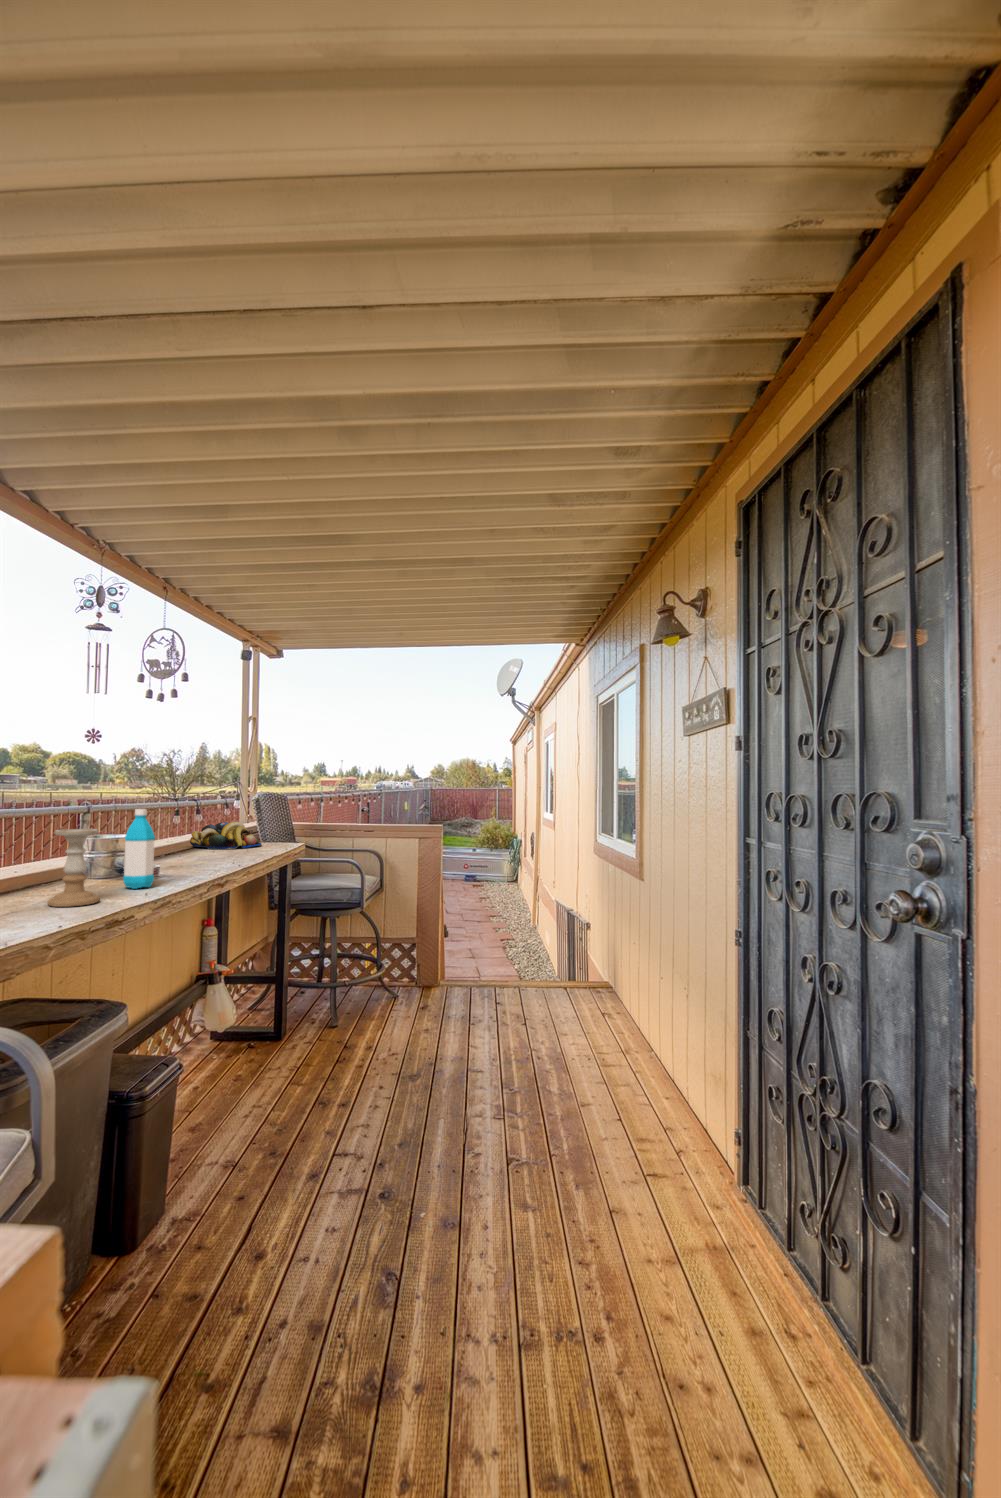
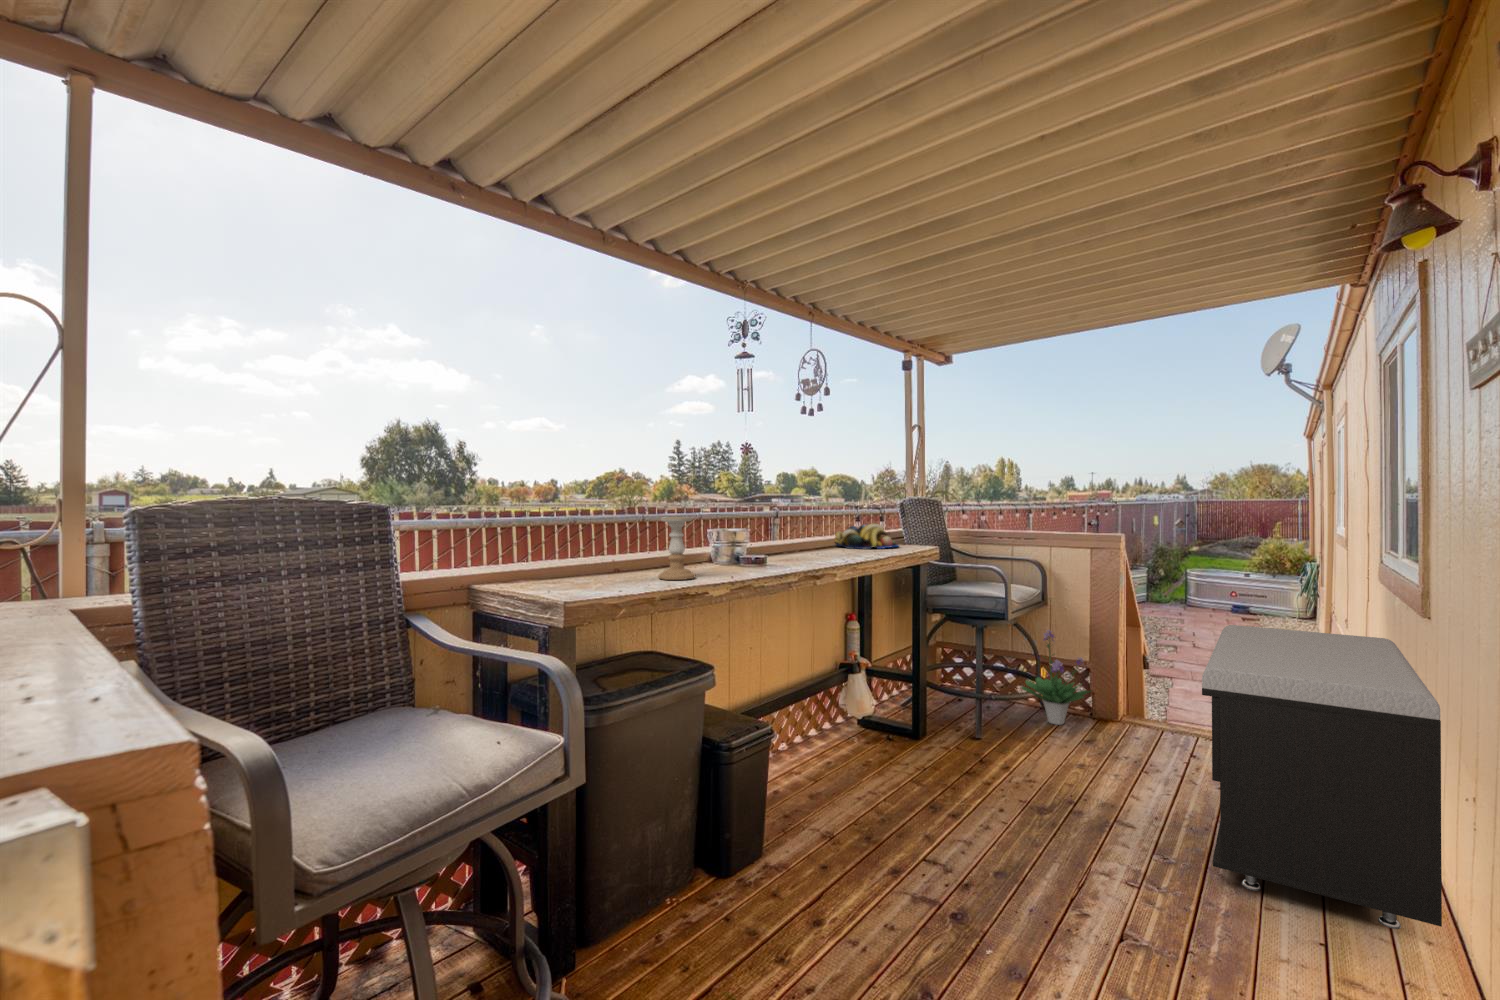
water bottle: present [123,809,155,889] -> none [726,503,751,572]
storage bench: none [527,896,672,1095] -> present [1202,625,1442,929]
potted plant: none [365,912,423,997] -> present [1022,630,1091,725]

